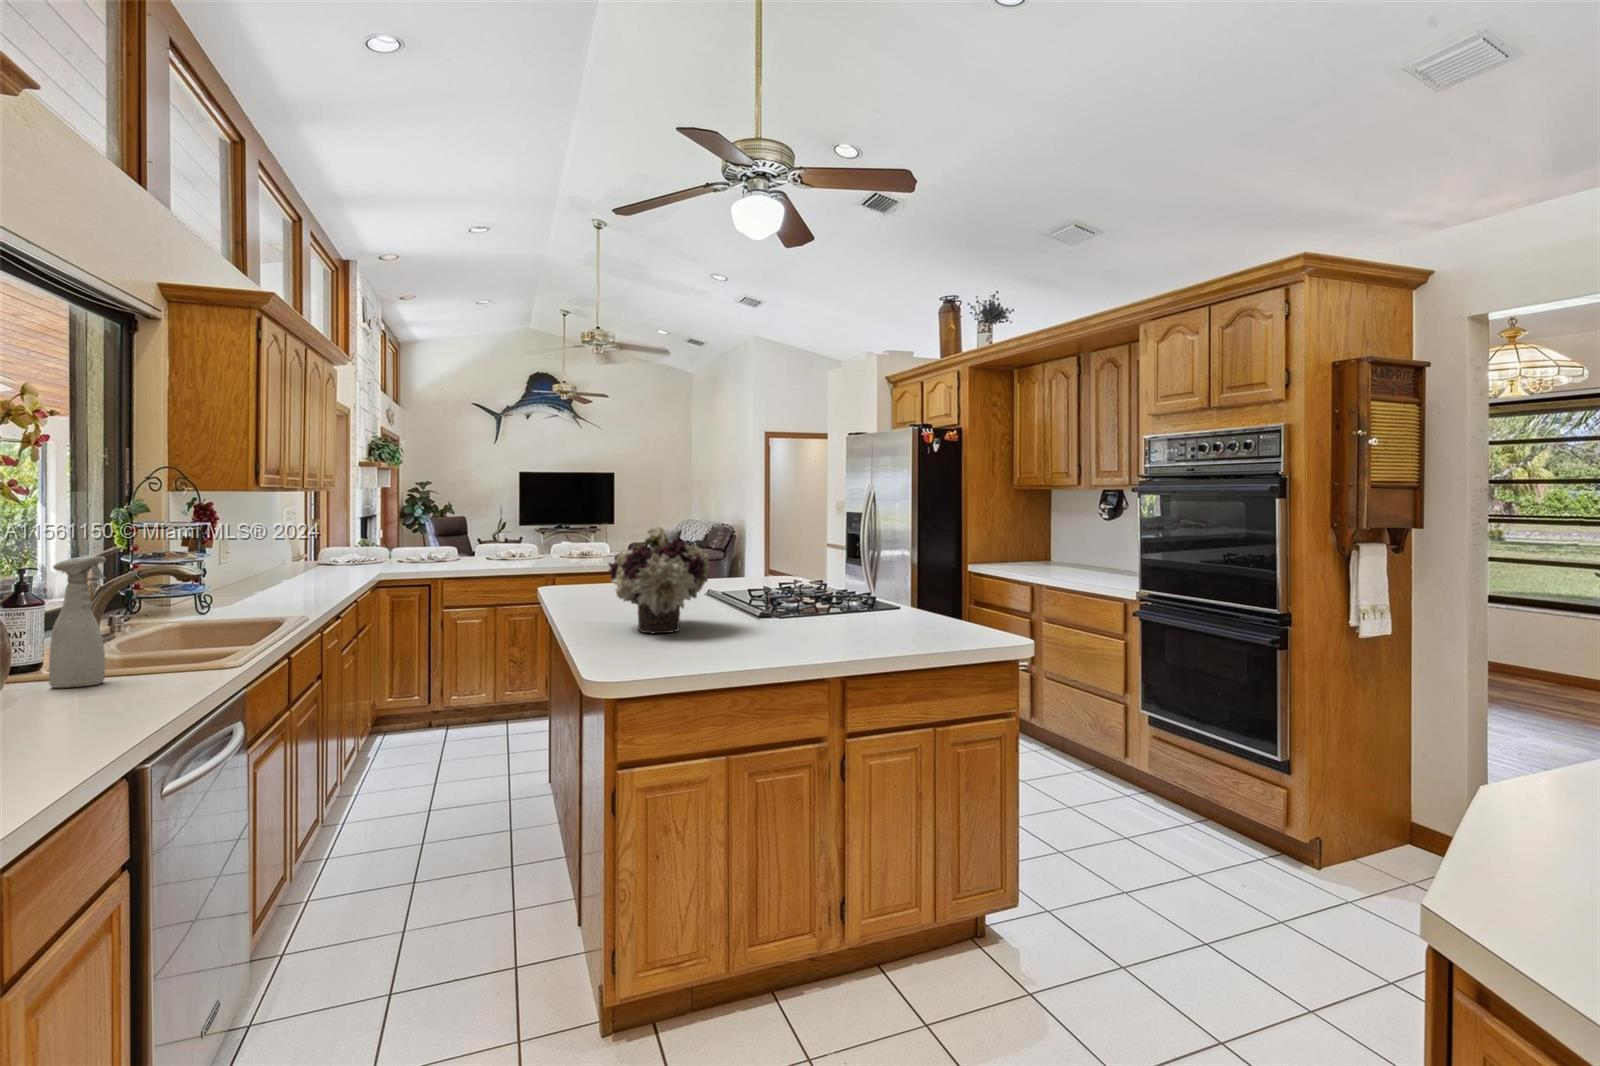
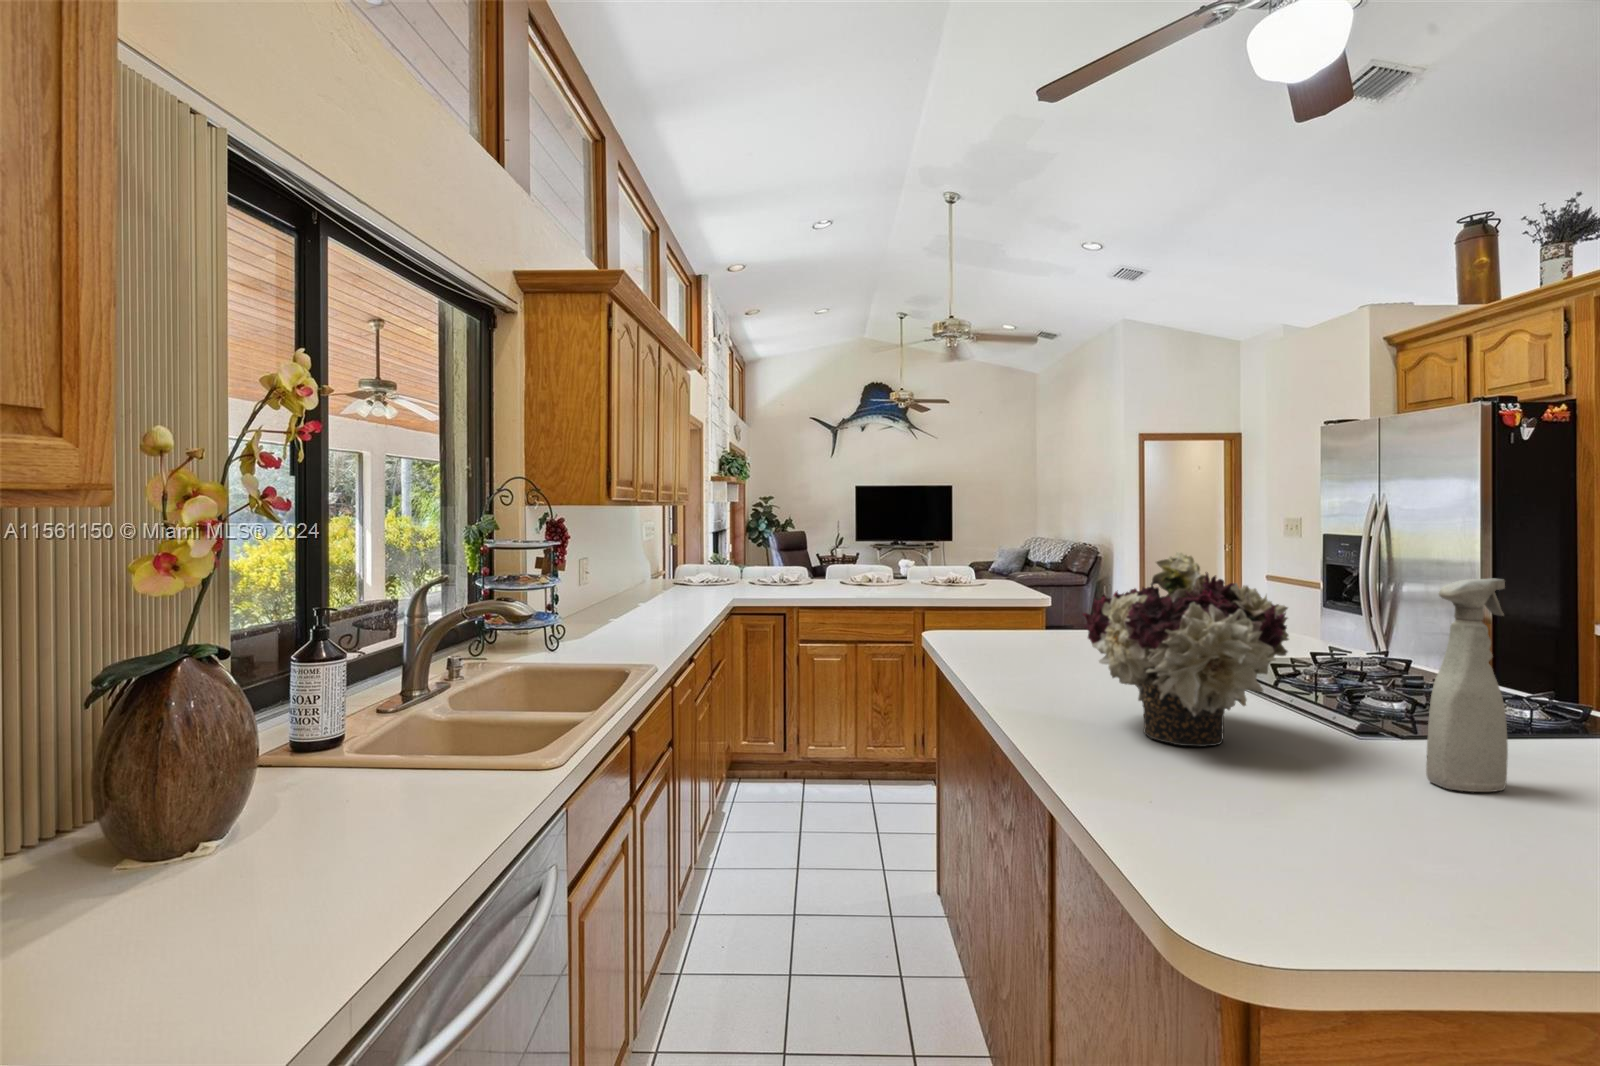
spray bottle: present [49,557,106,688] -> present [1426,579,1508,792]

